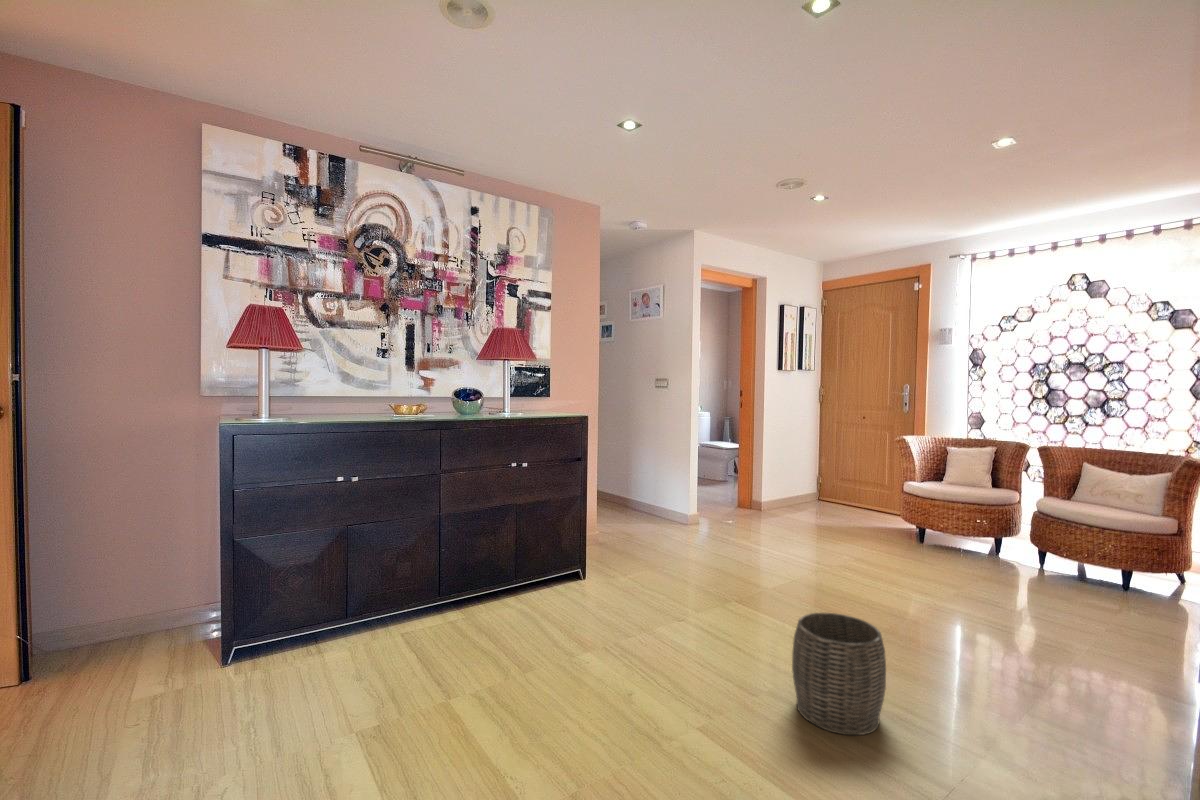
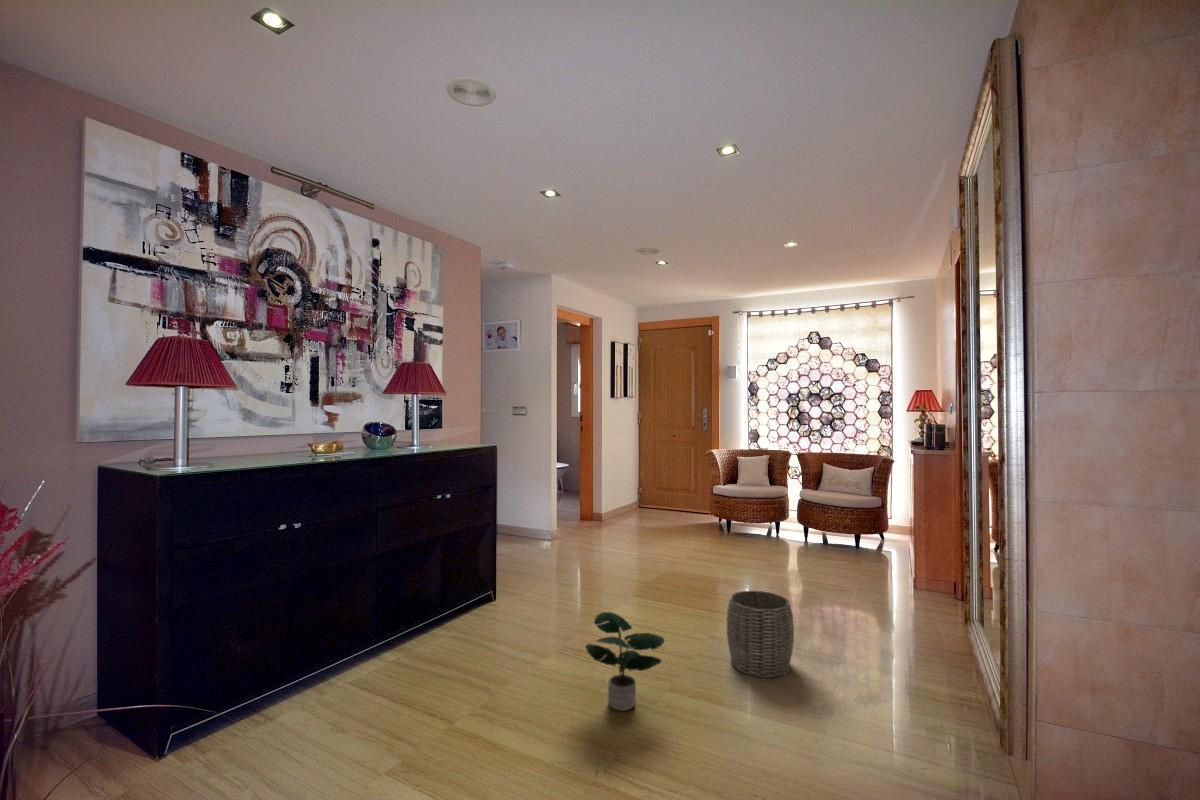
potted plant: none [585,606,678,725] -> present [586,612,664,711]

